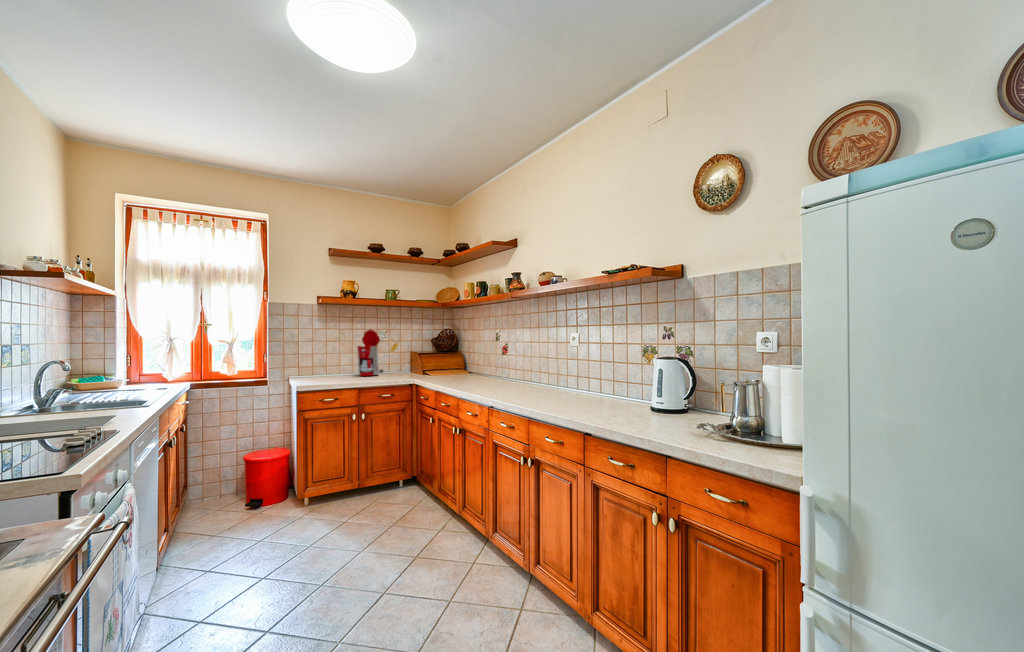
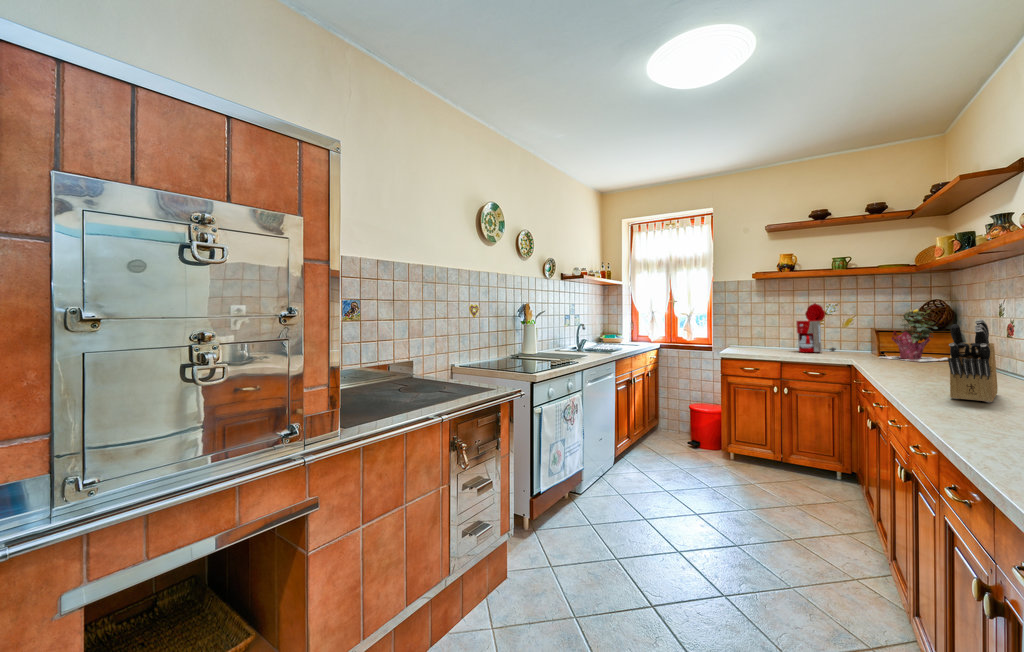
potted plant: none [424,334,463,376] -> present [880,309,948,362]
knife block: none [521,346,559,404] -> present [948,320,998,402]

